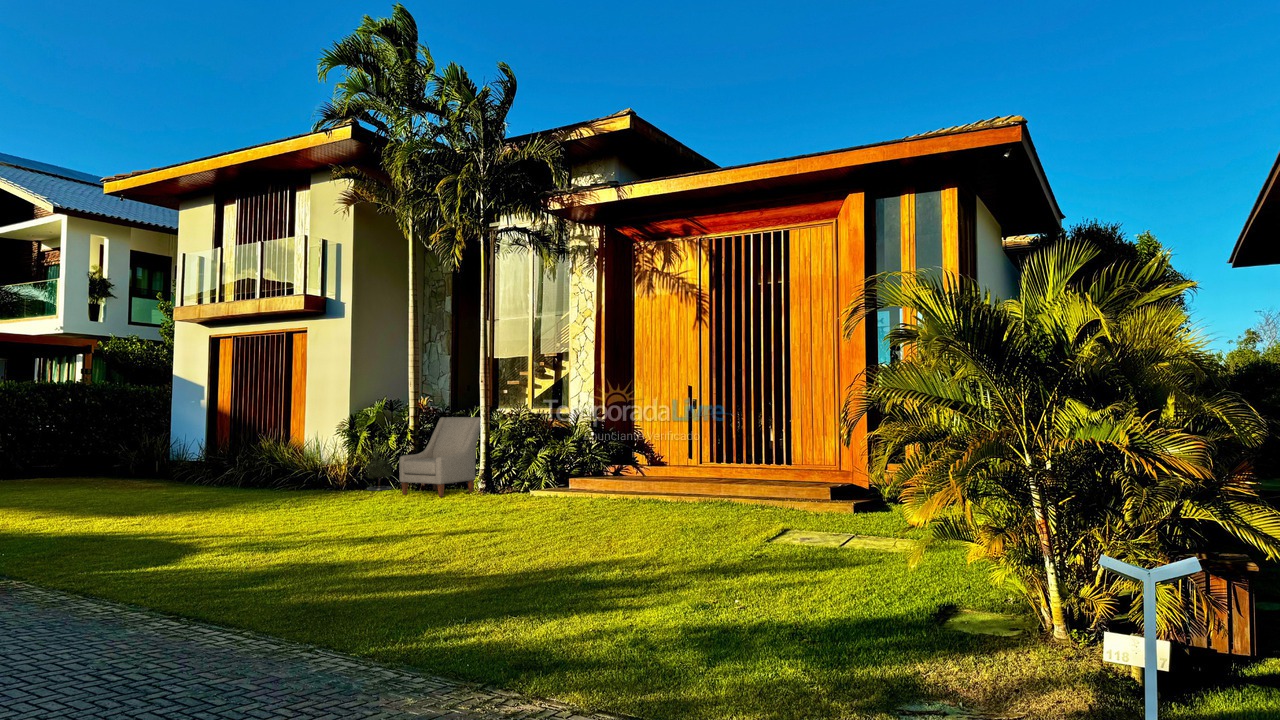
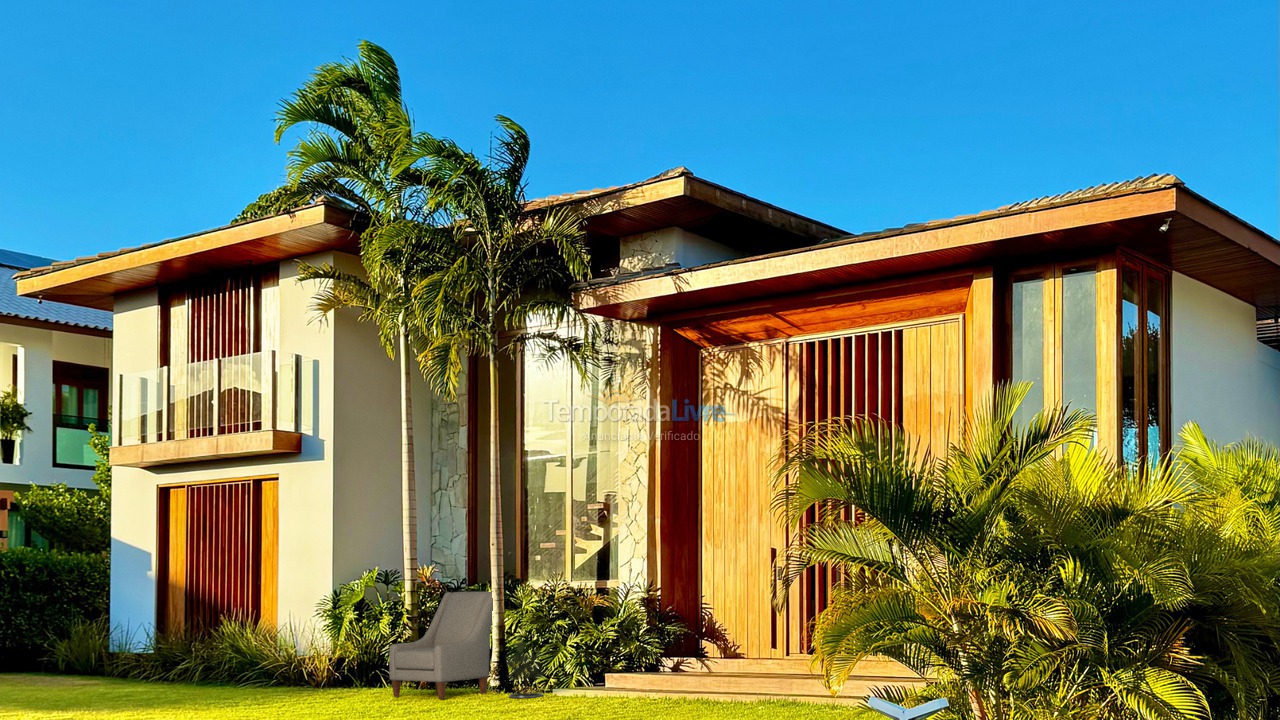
potted tree: present [366,451,391,490] -> present [508,637,543,698]

